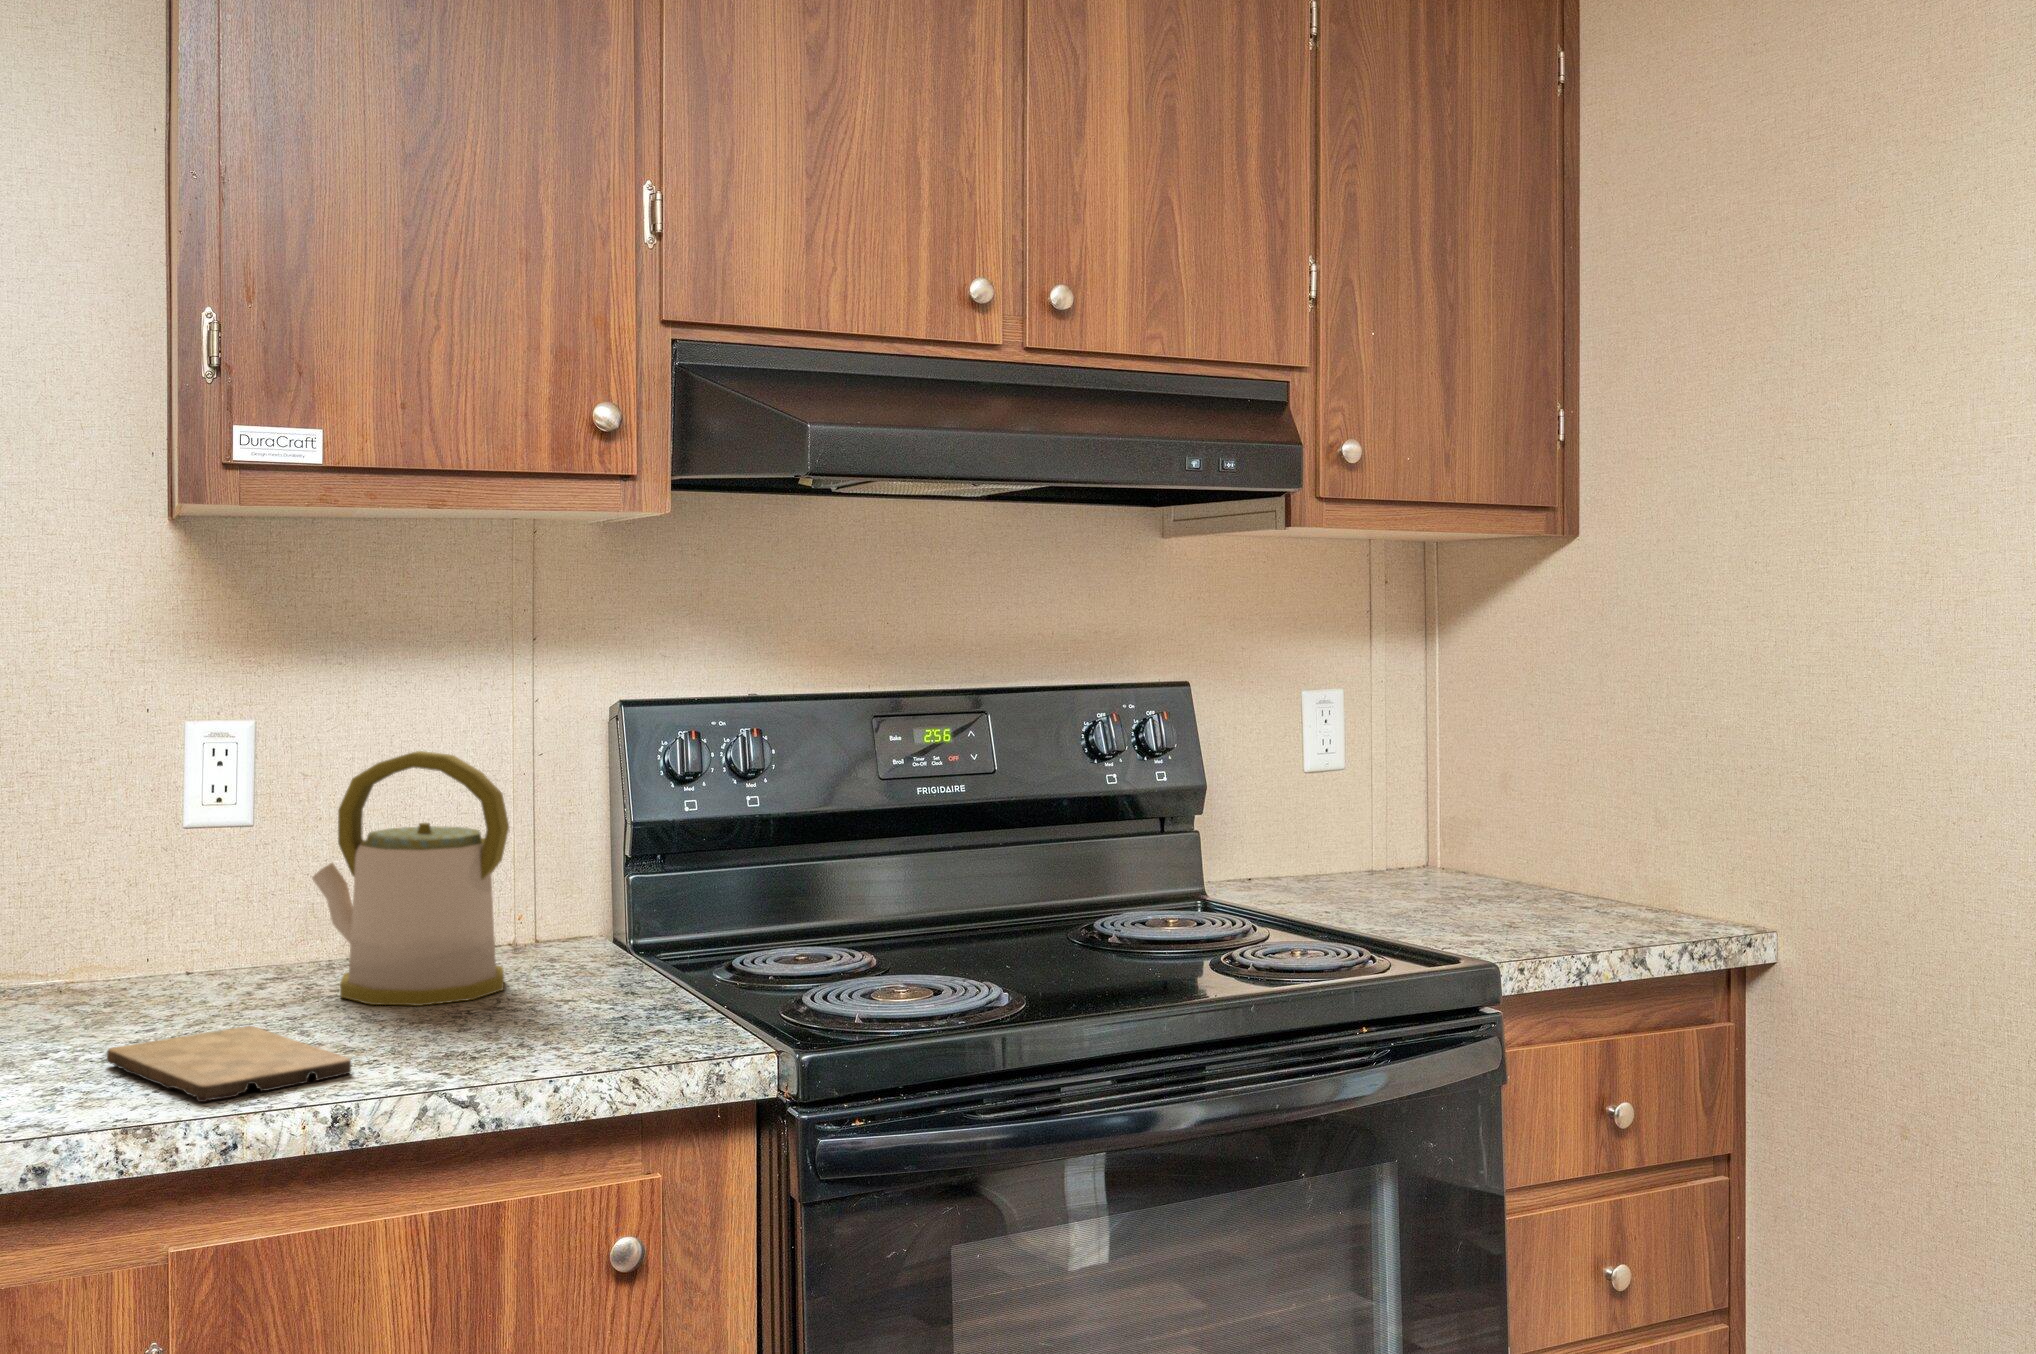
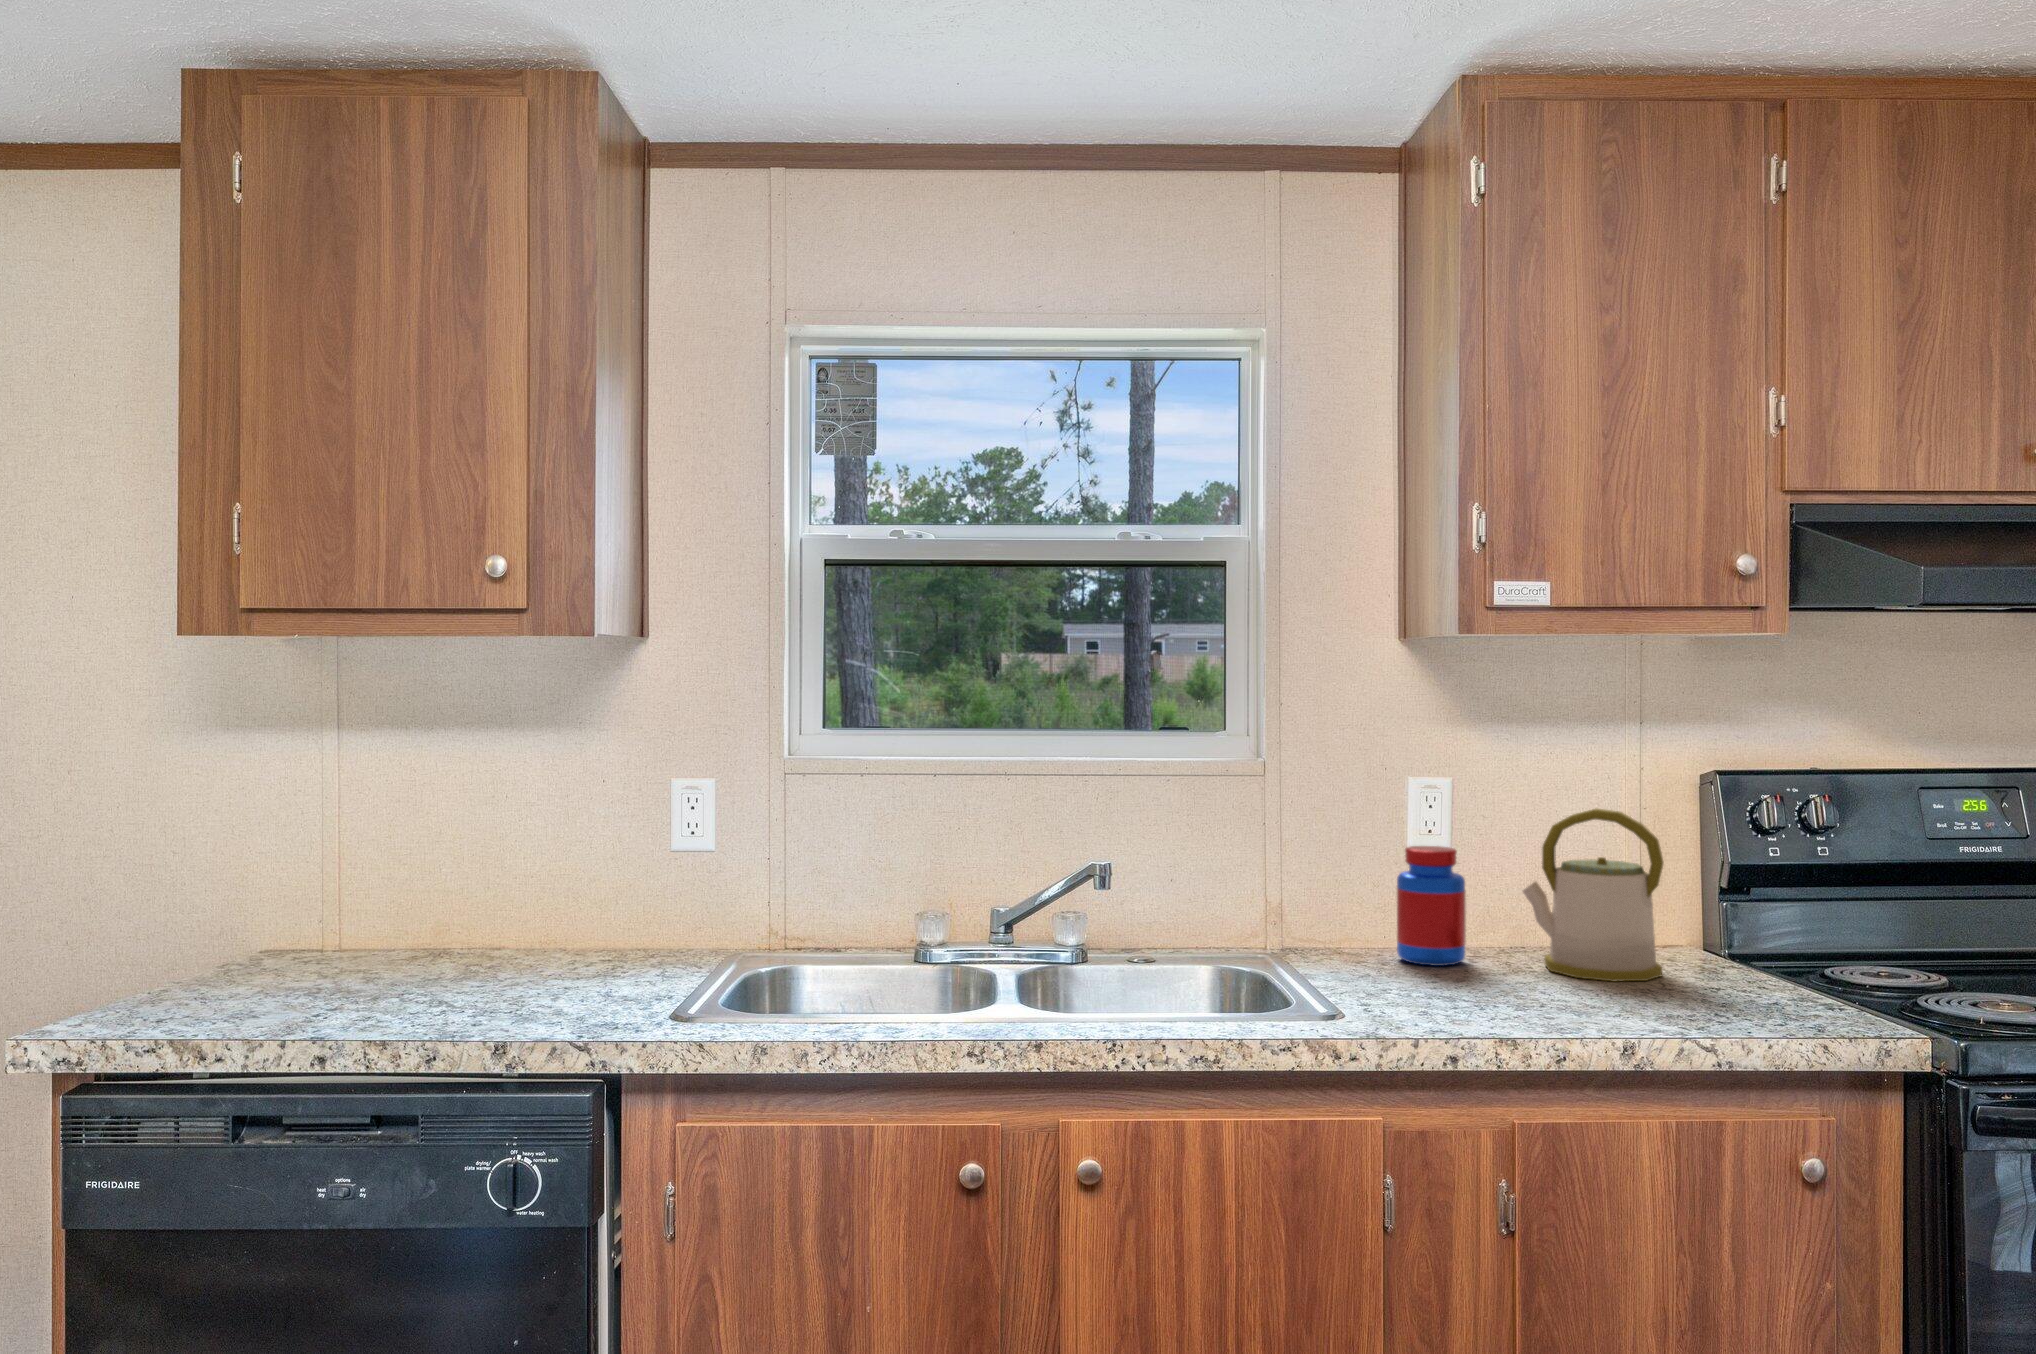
jar: none [106,817,220,1004] -> present [1397,846,1466,966]
cutting board: present [107,1026,351,1102] -> none [1448,984,1616,1029]

